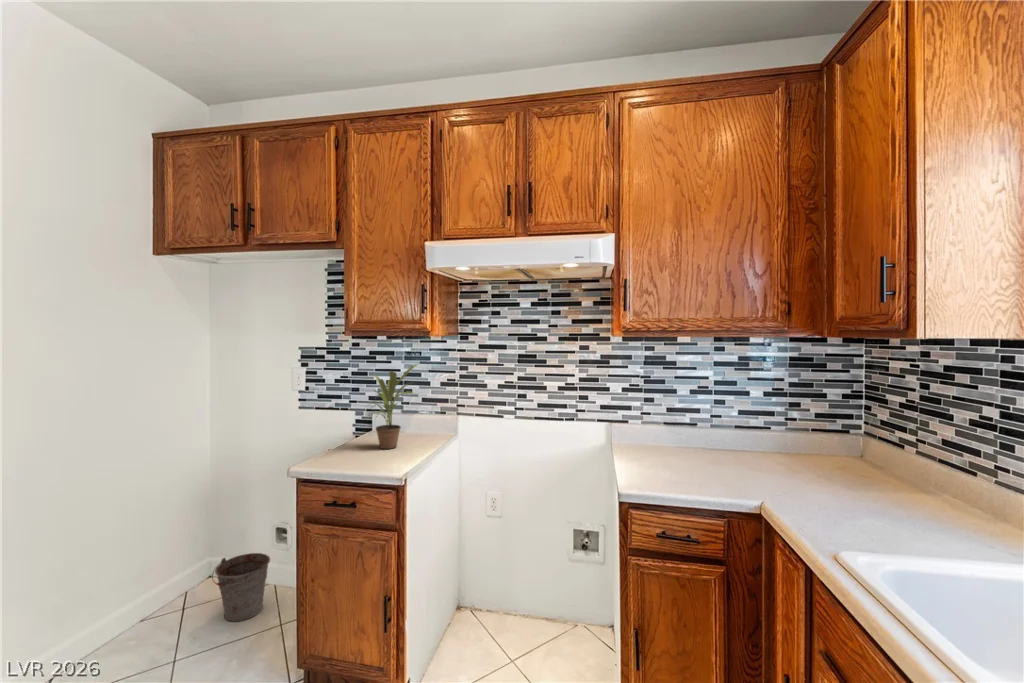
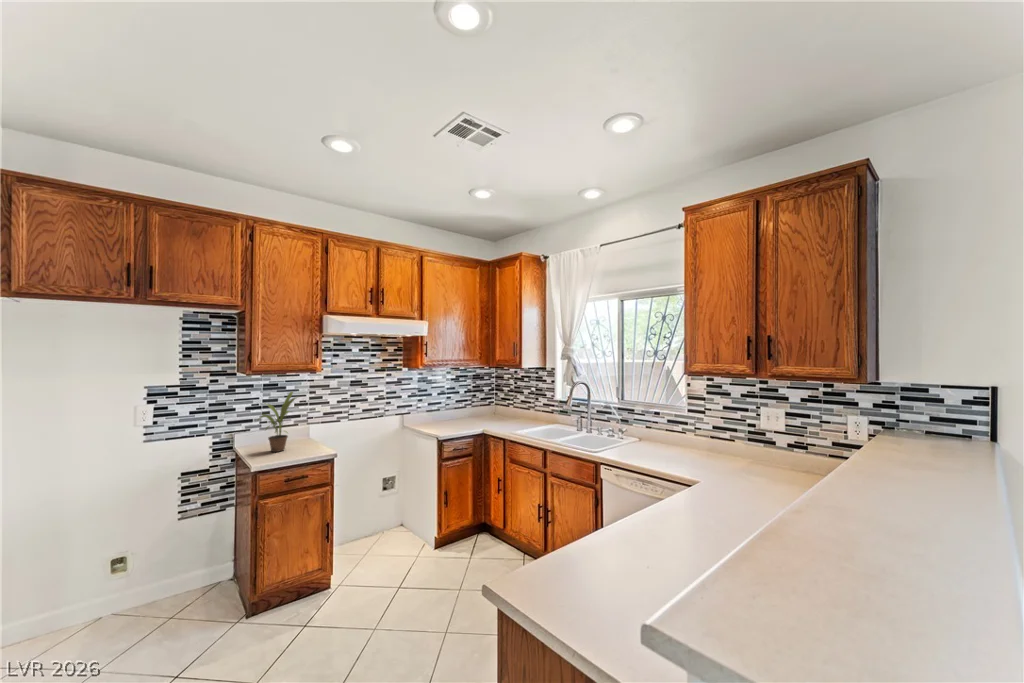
bucket: present [212,553,270,622] -> none [63,584,135,657]

